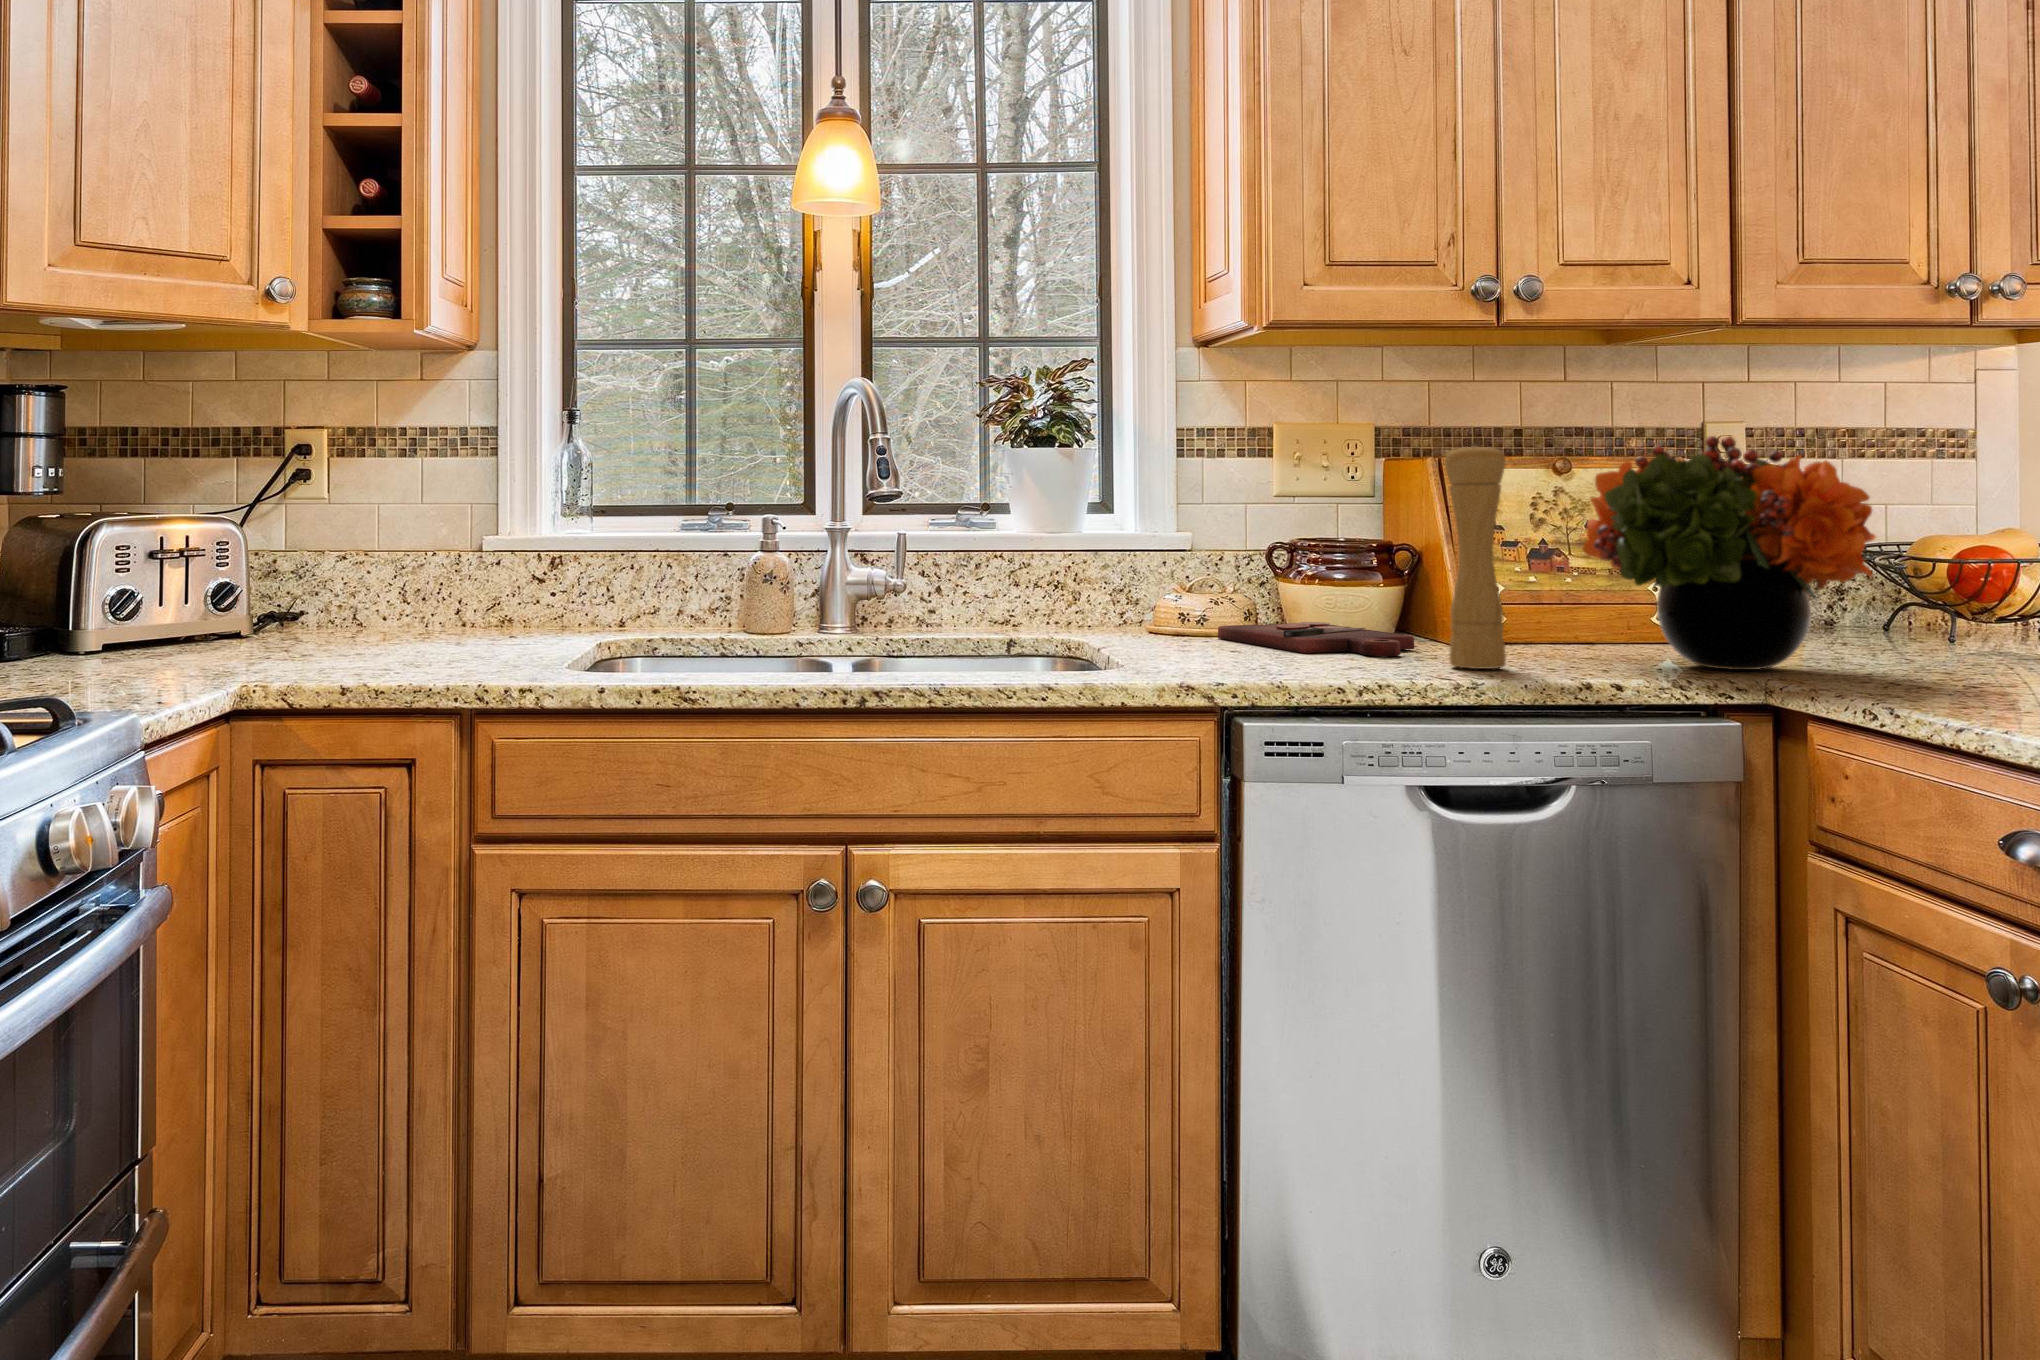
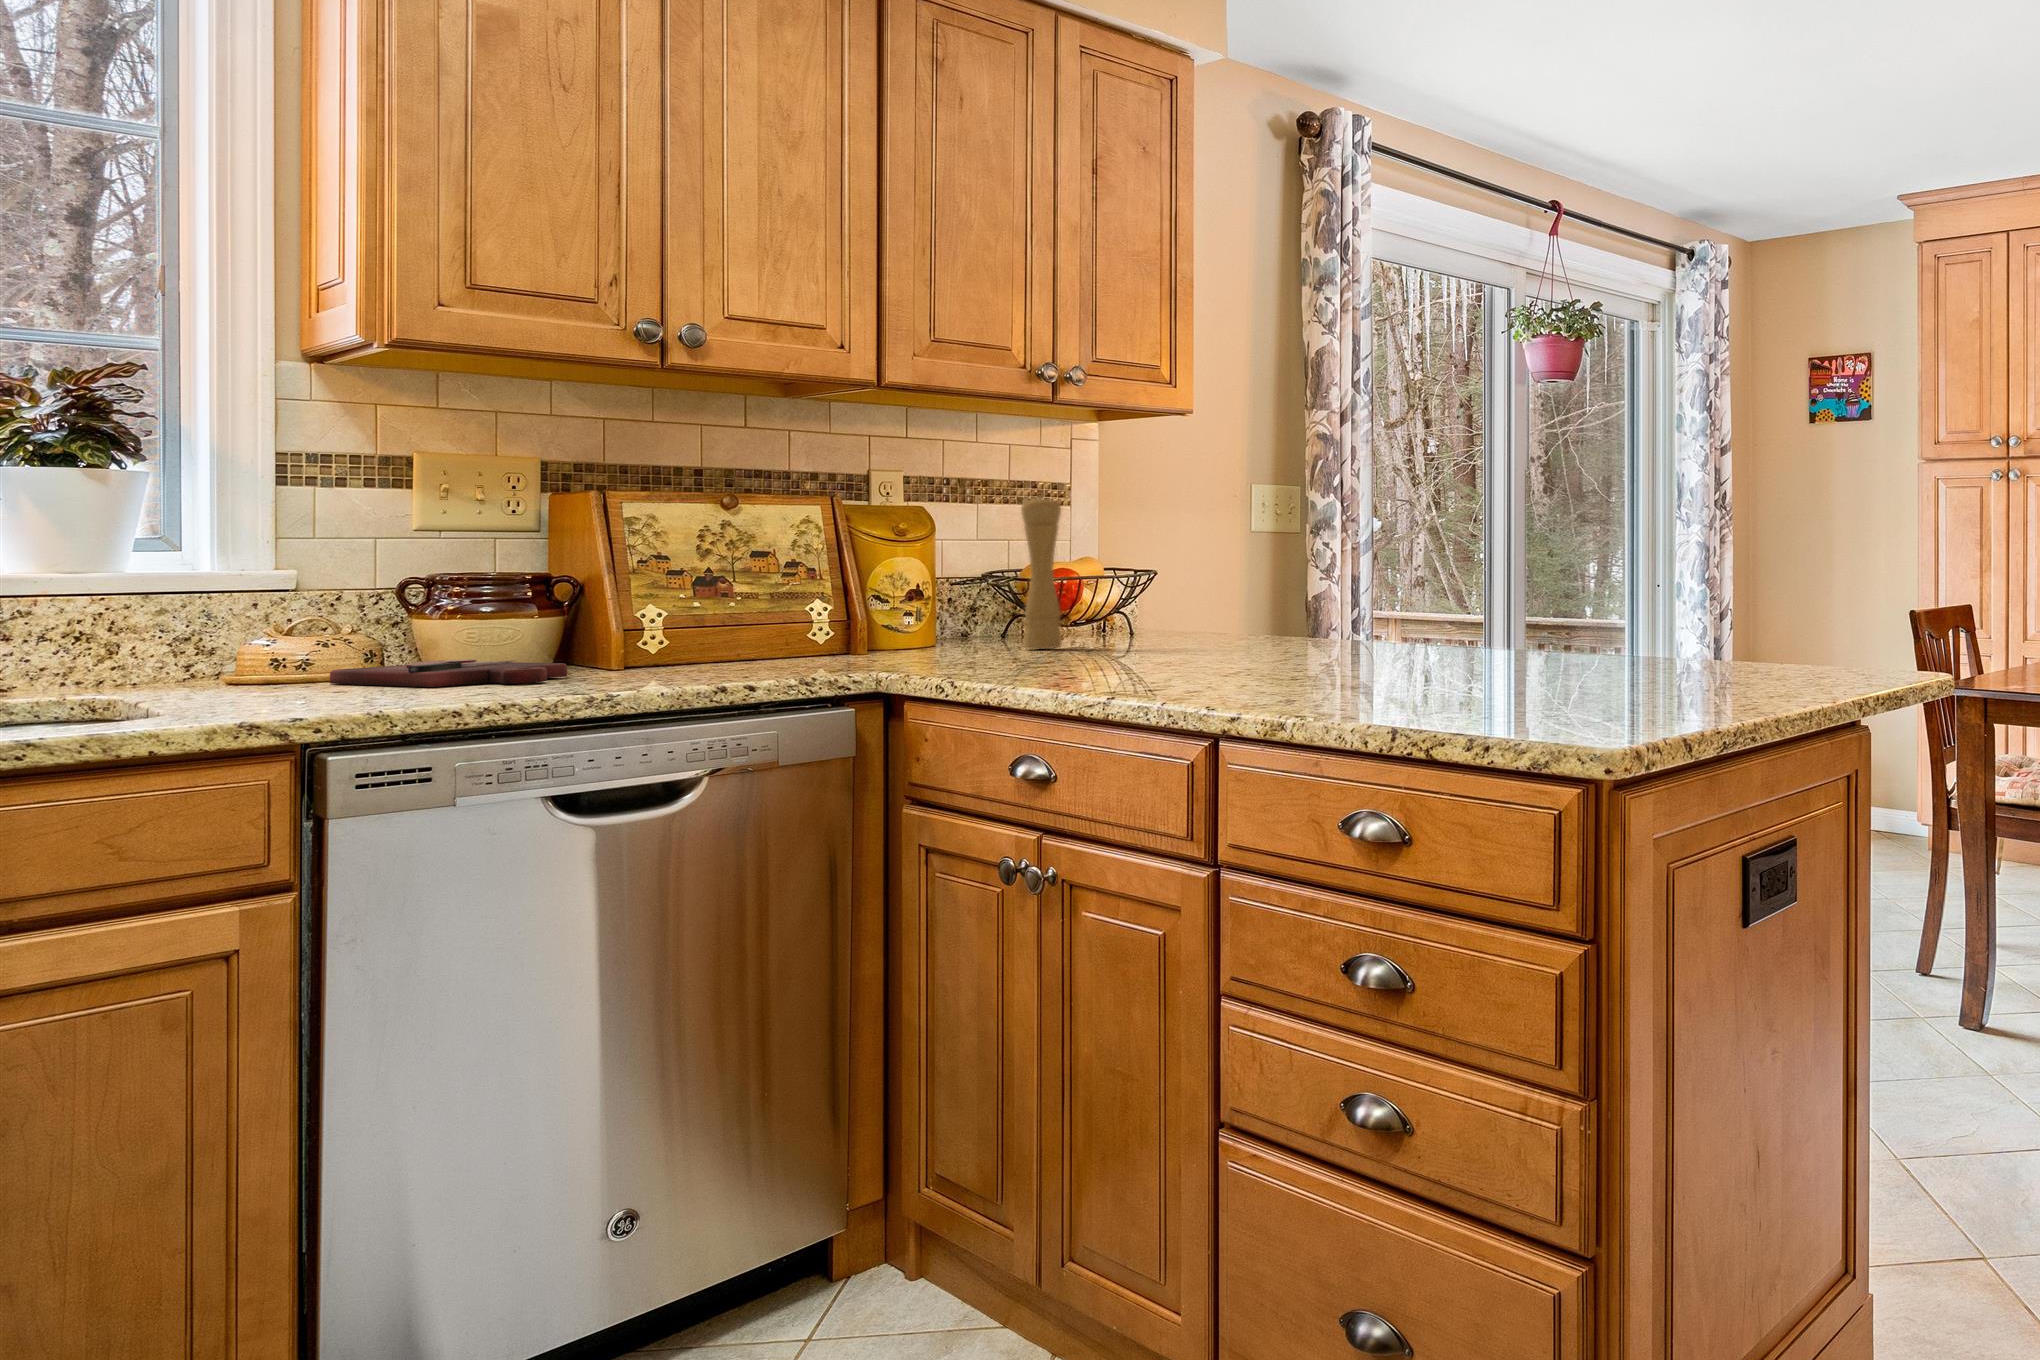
flower arrangement: present [1583,436,1876,670] -> none [732,474,974,670]
pepper mill: present [1445,443,1506,669] -> present [1021,497,1062,649]

